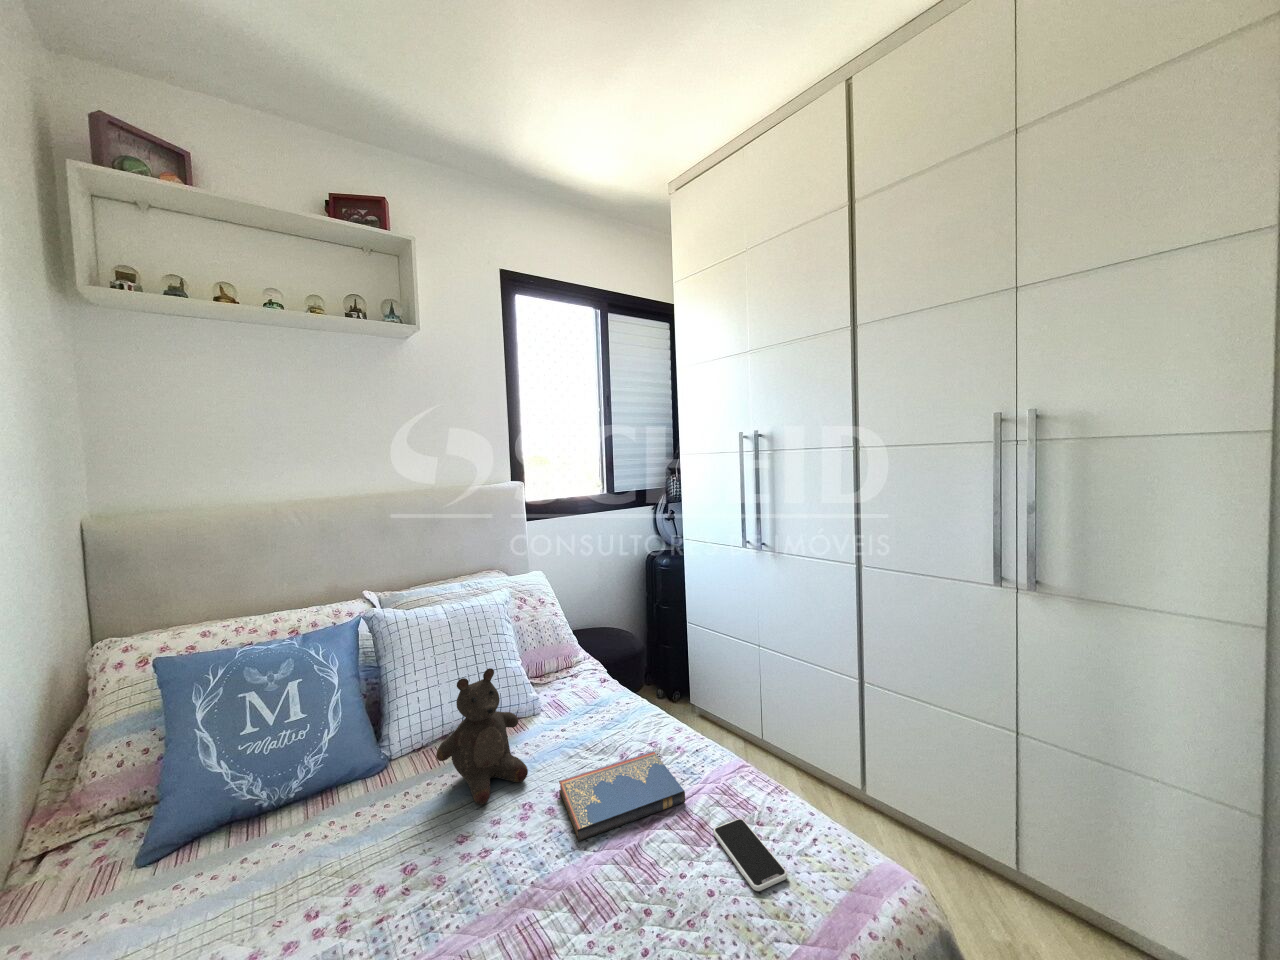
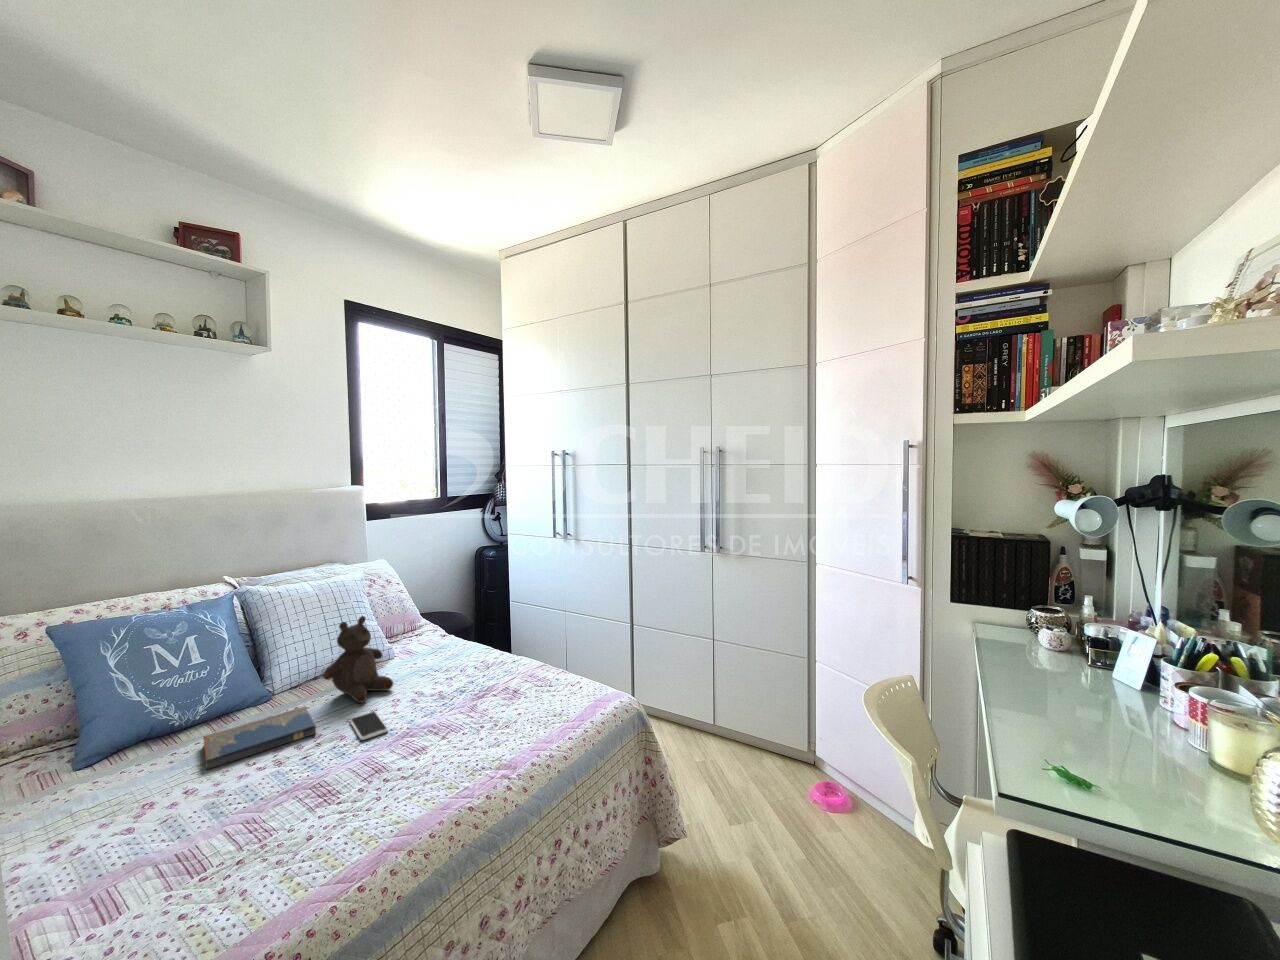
hardcover book: present [559,751,685,841] -> present [203,707,316,770]
smartphone: present [713,819,787,891] -> present [350,712,388,740]

